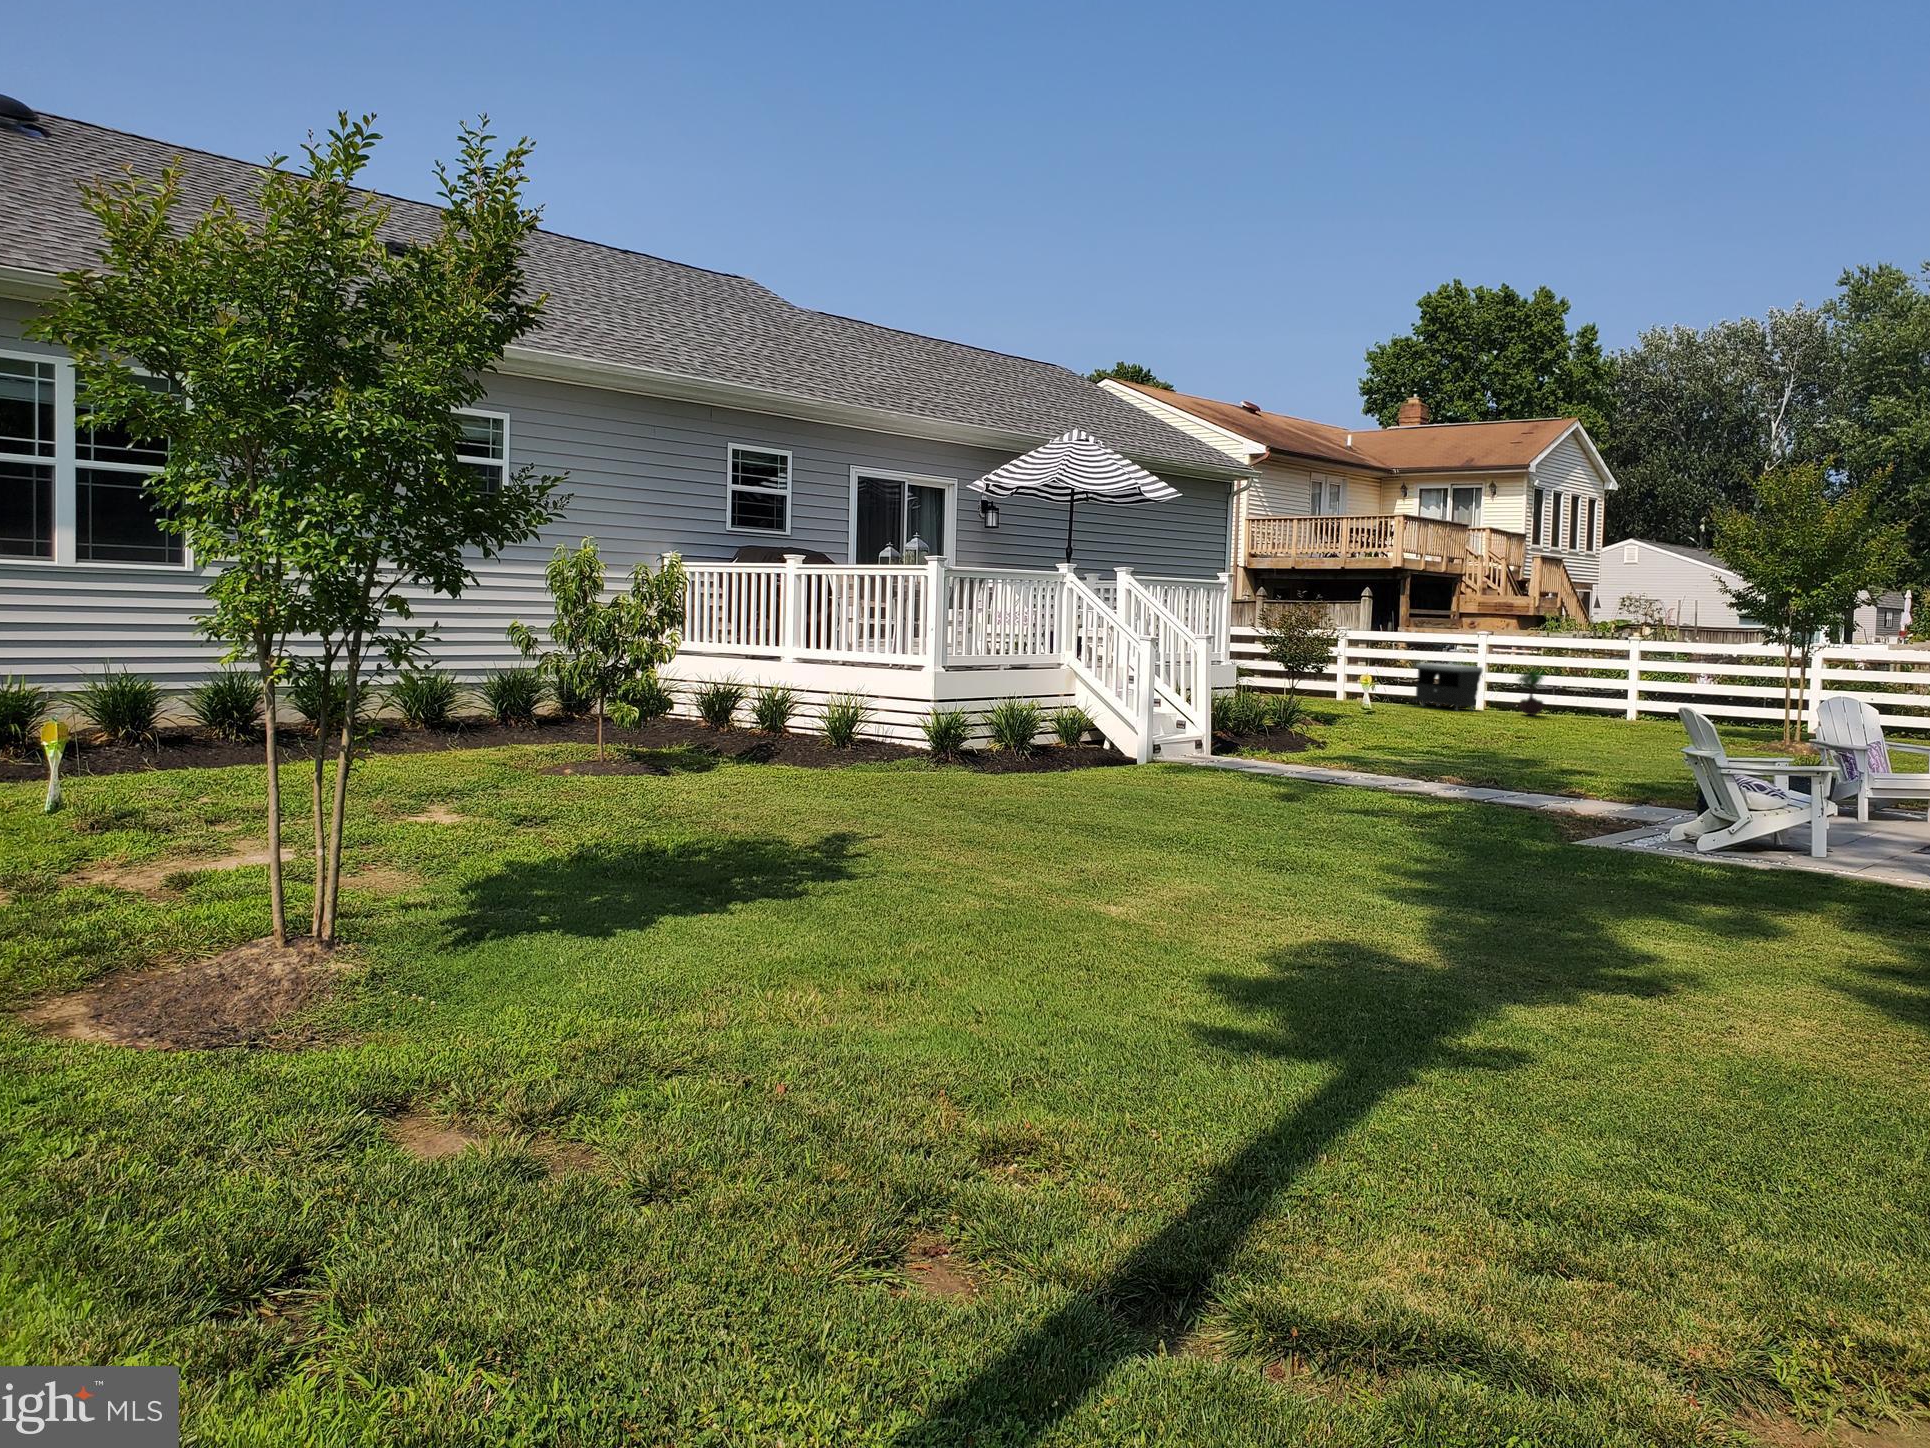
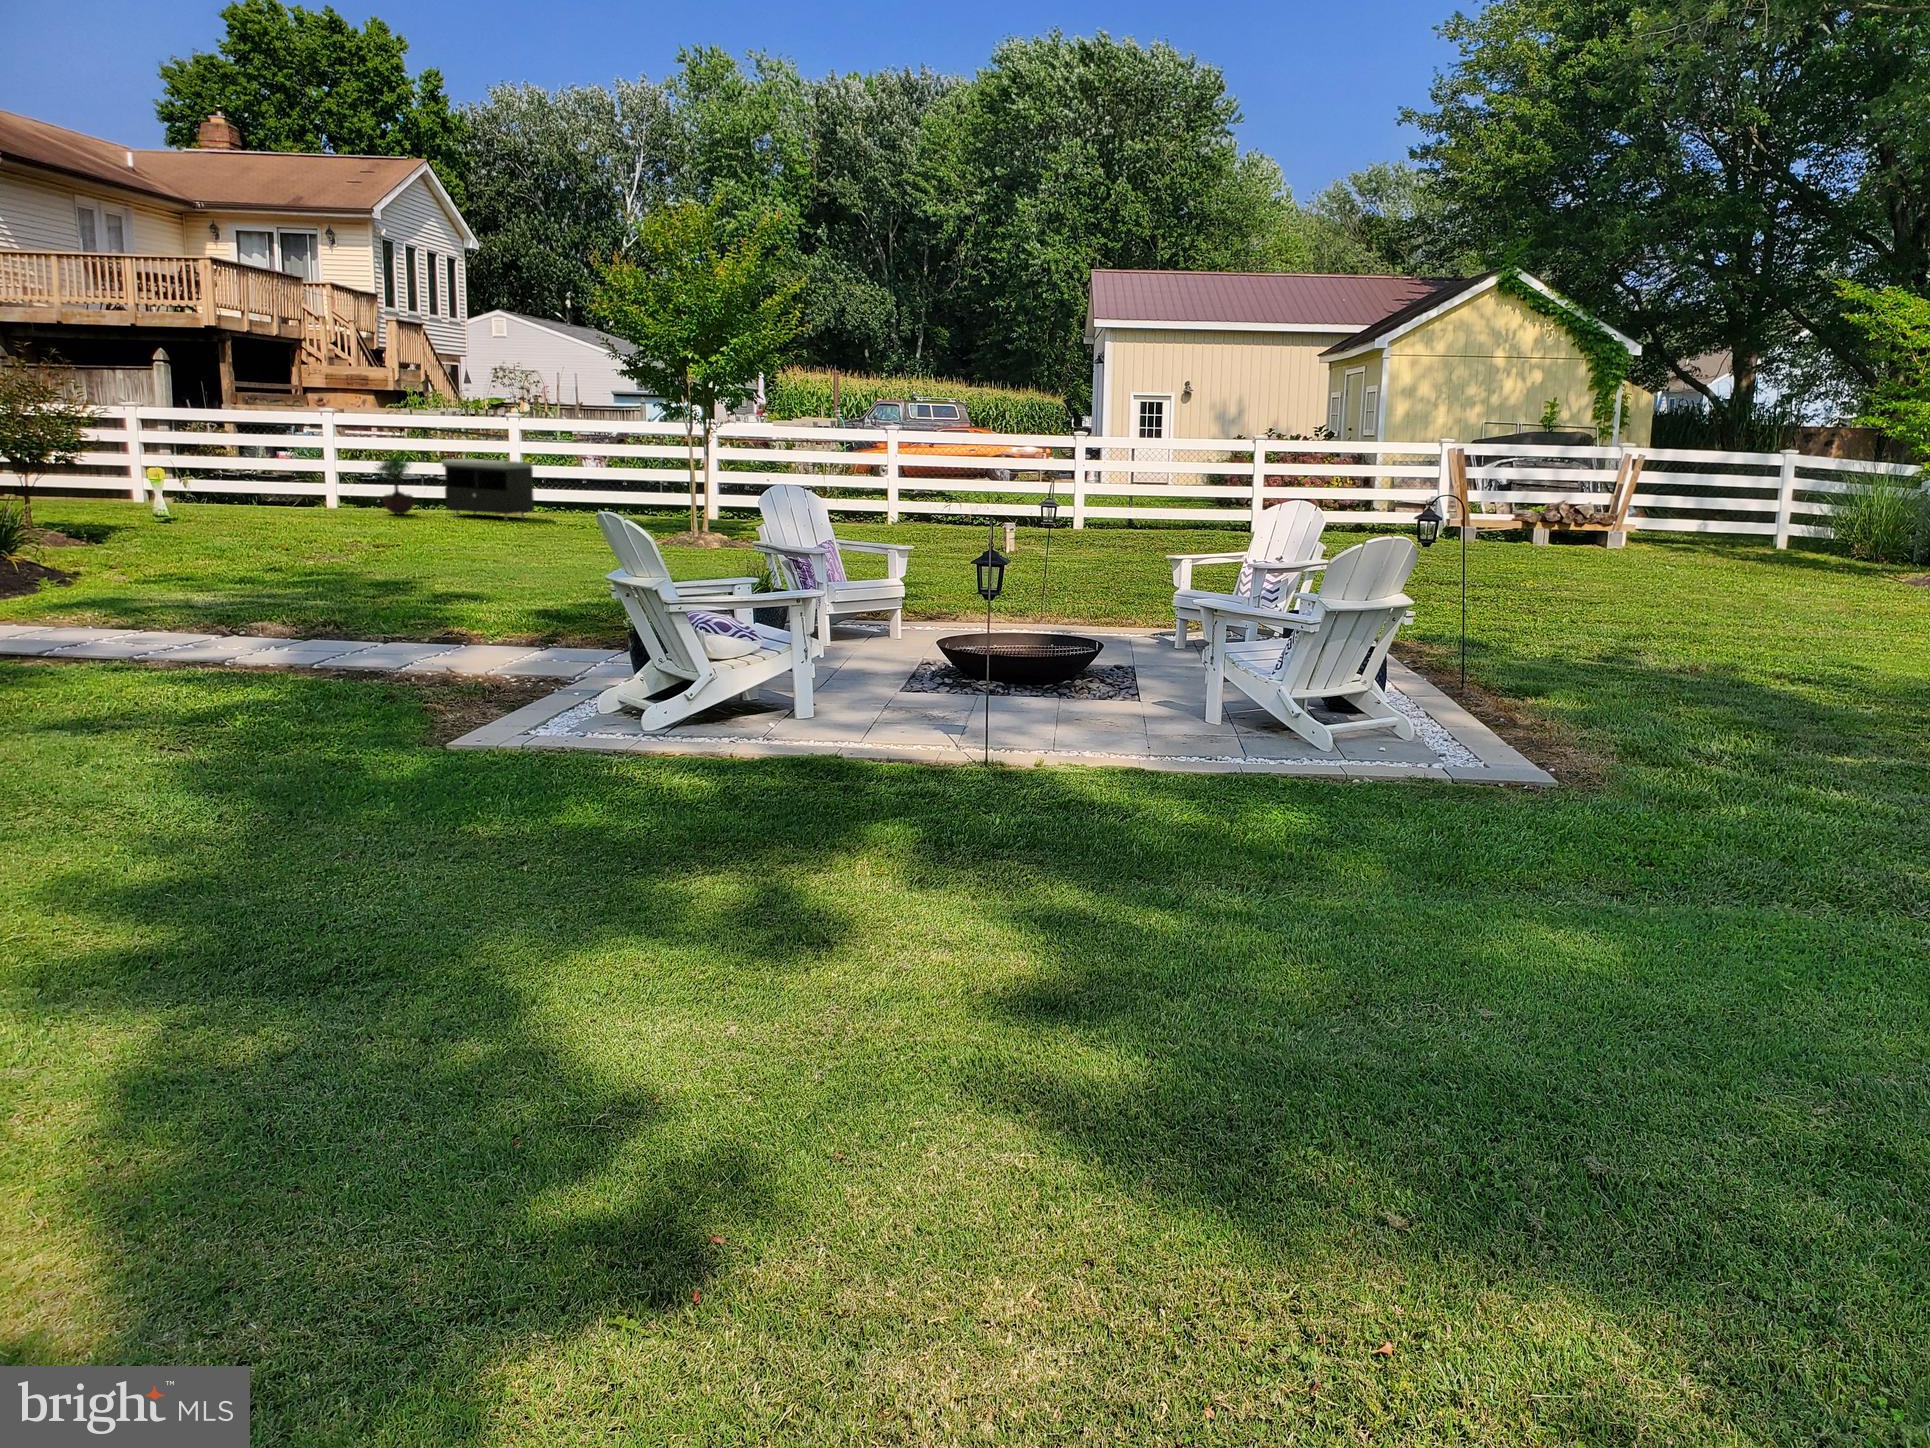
storage bench: present [1416,663,1483,709] -> present [442,459,534,519]

